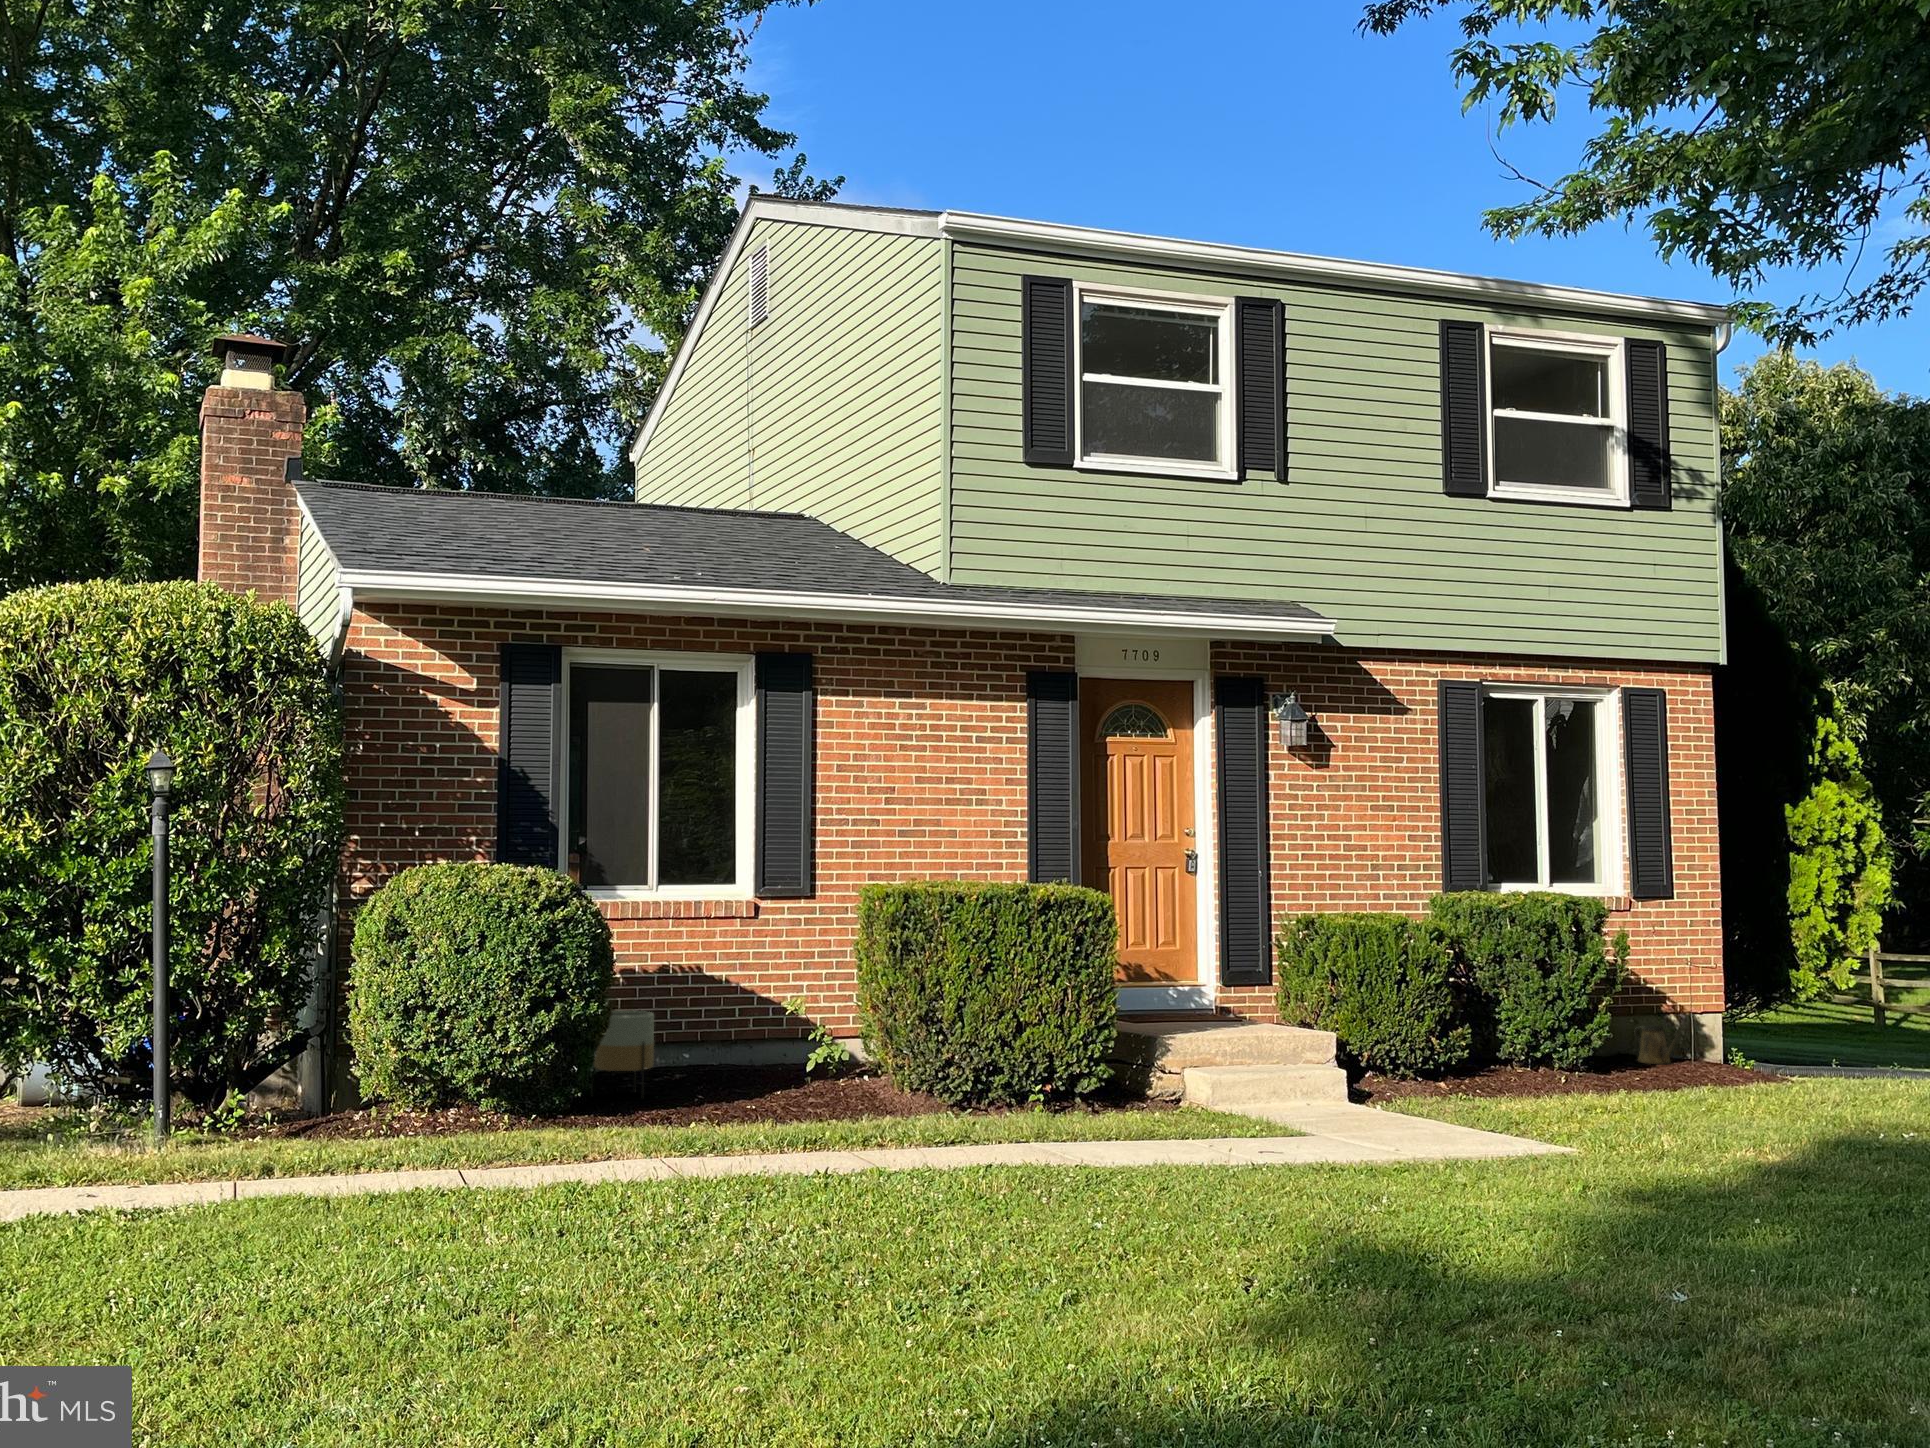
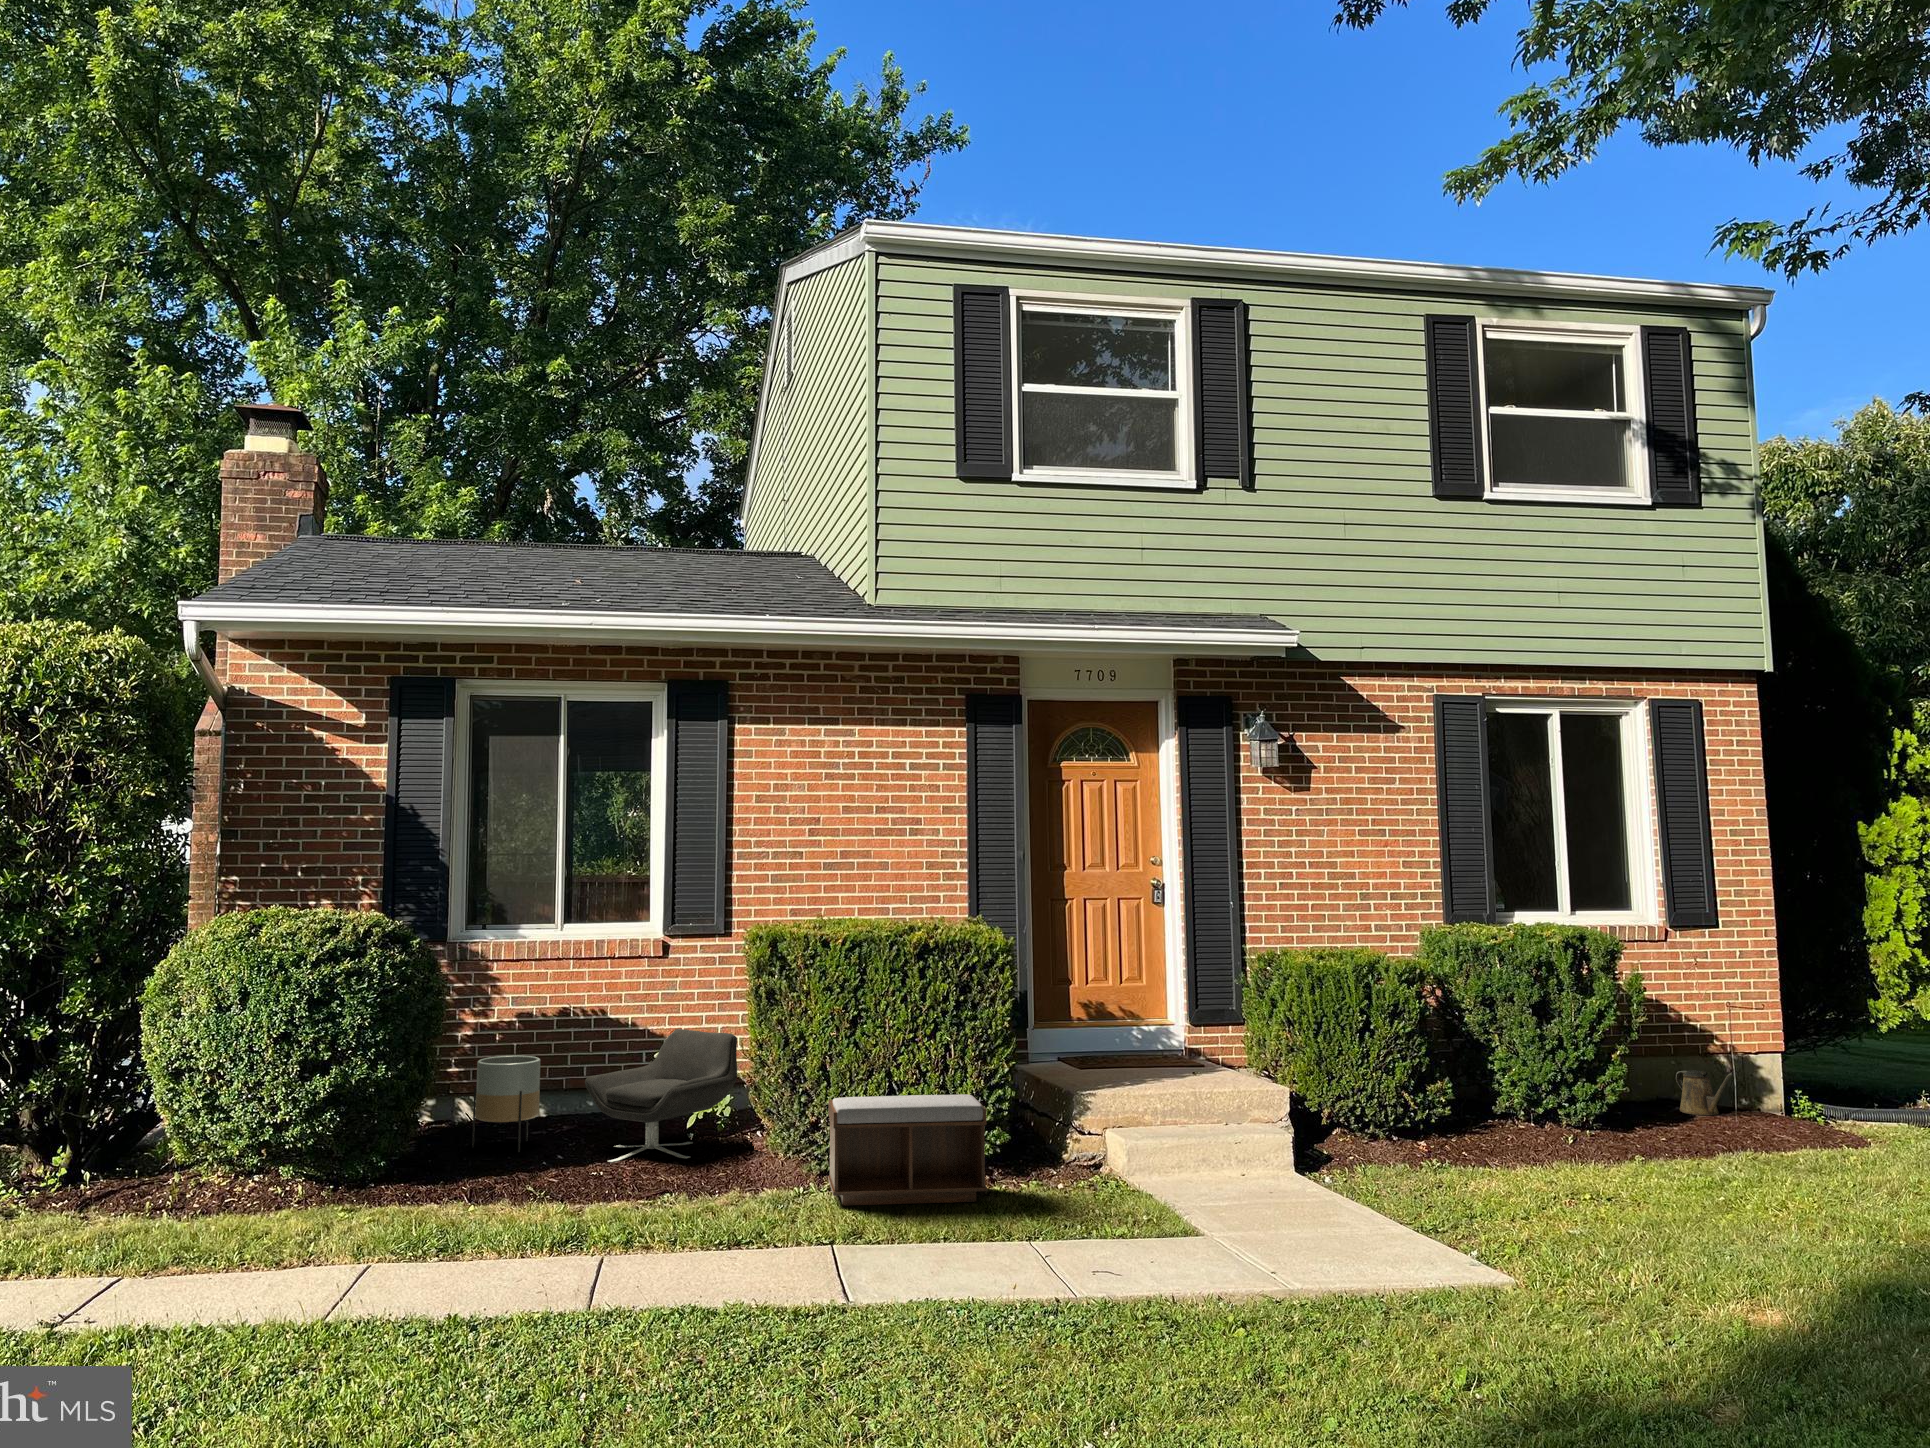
lounge chair: none [700,986,842,1104] -> present [585,1029,737,1162]
bench: none [967,1033,1116,1126] -> present [828,1094,987,1206]

